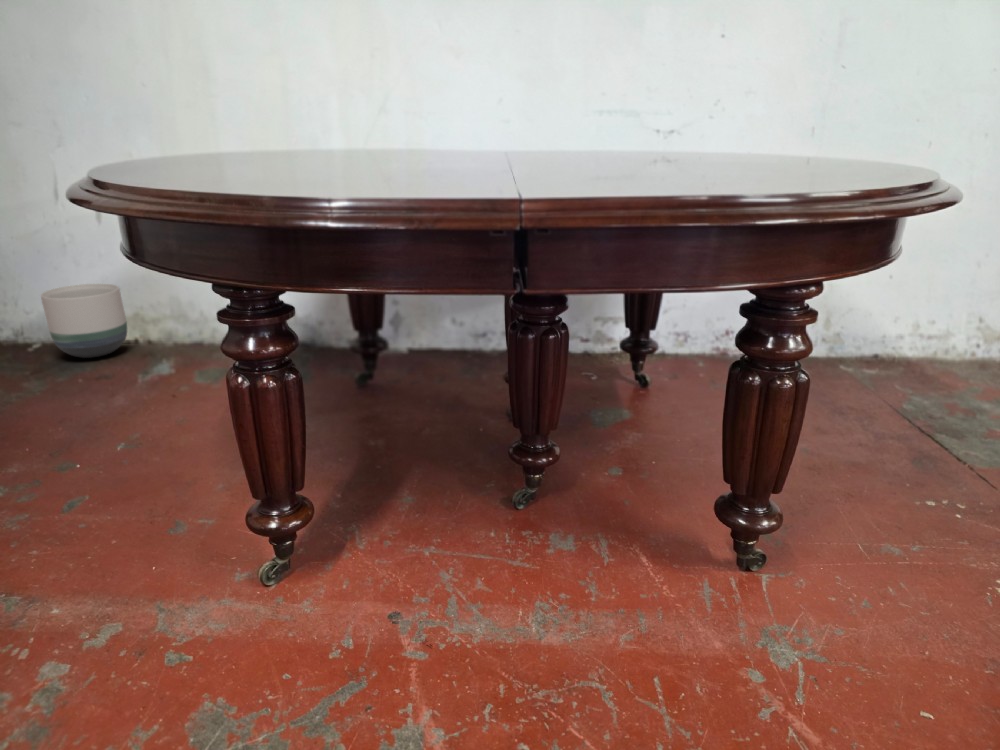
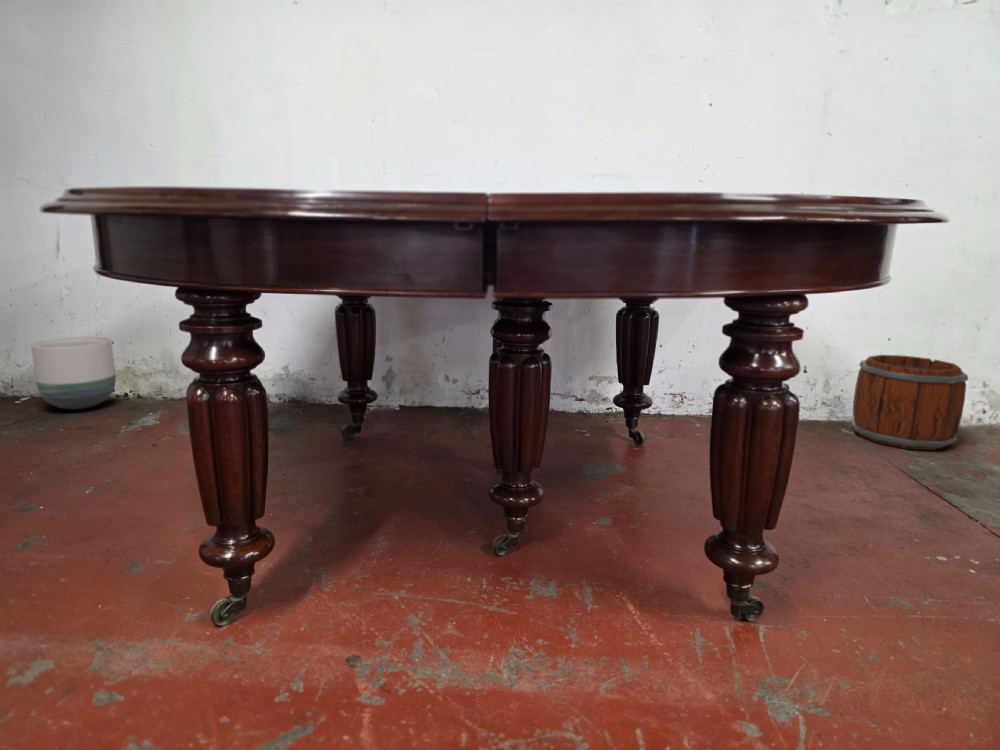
bucket: none [849,294,966,389] -> present [851,355,968,450]

